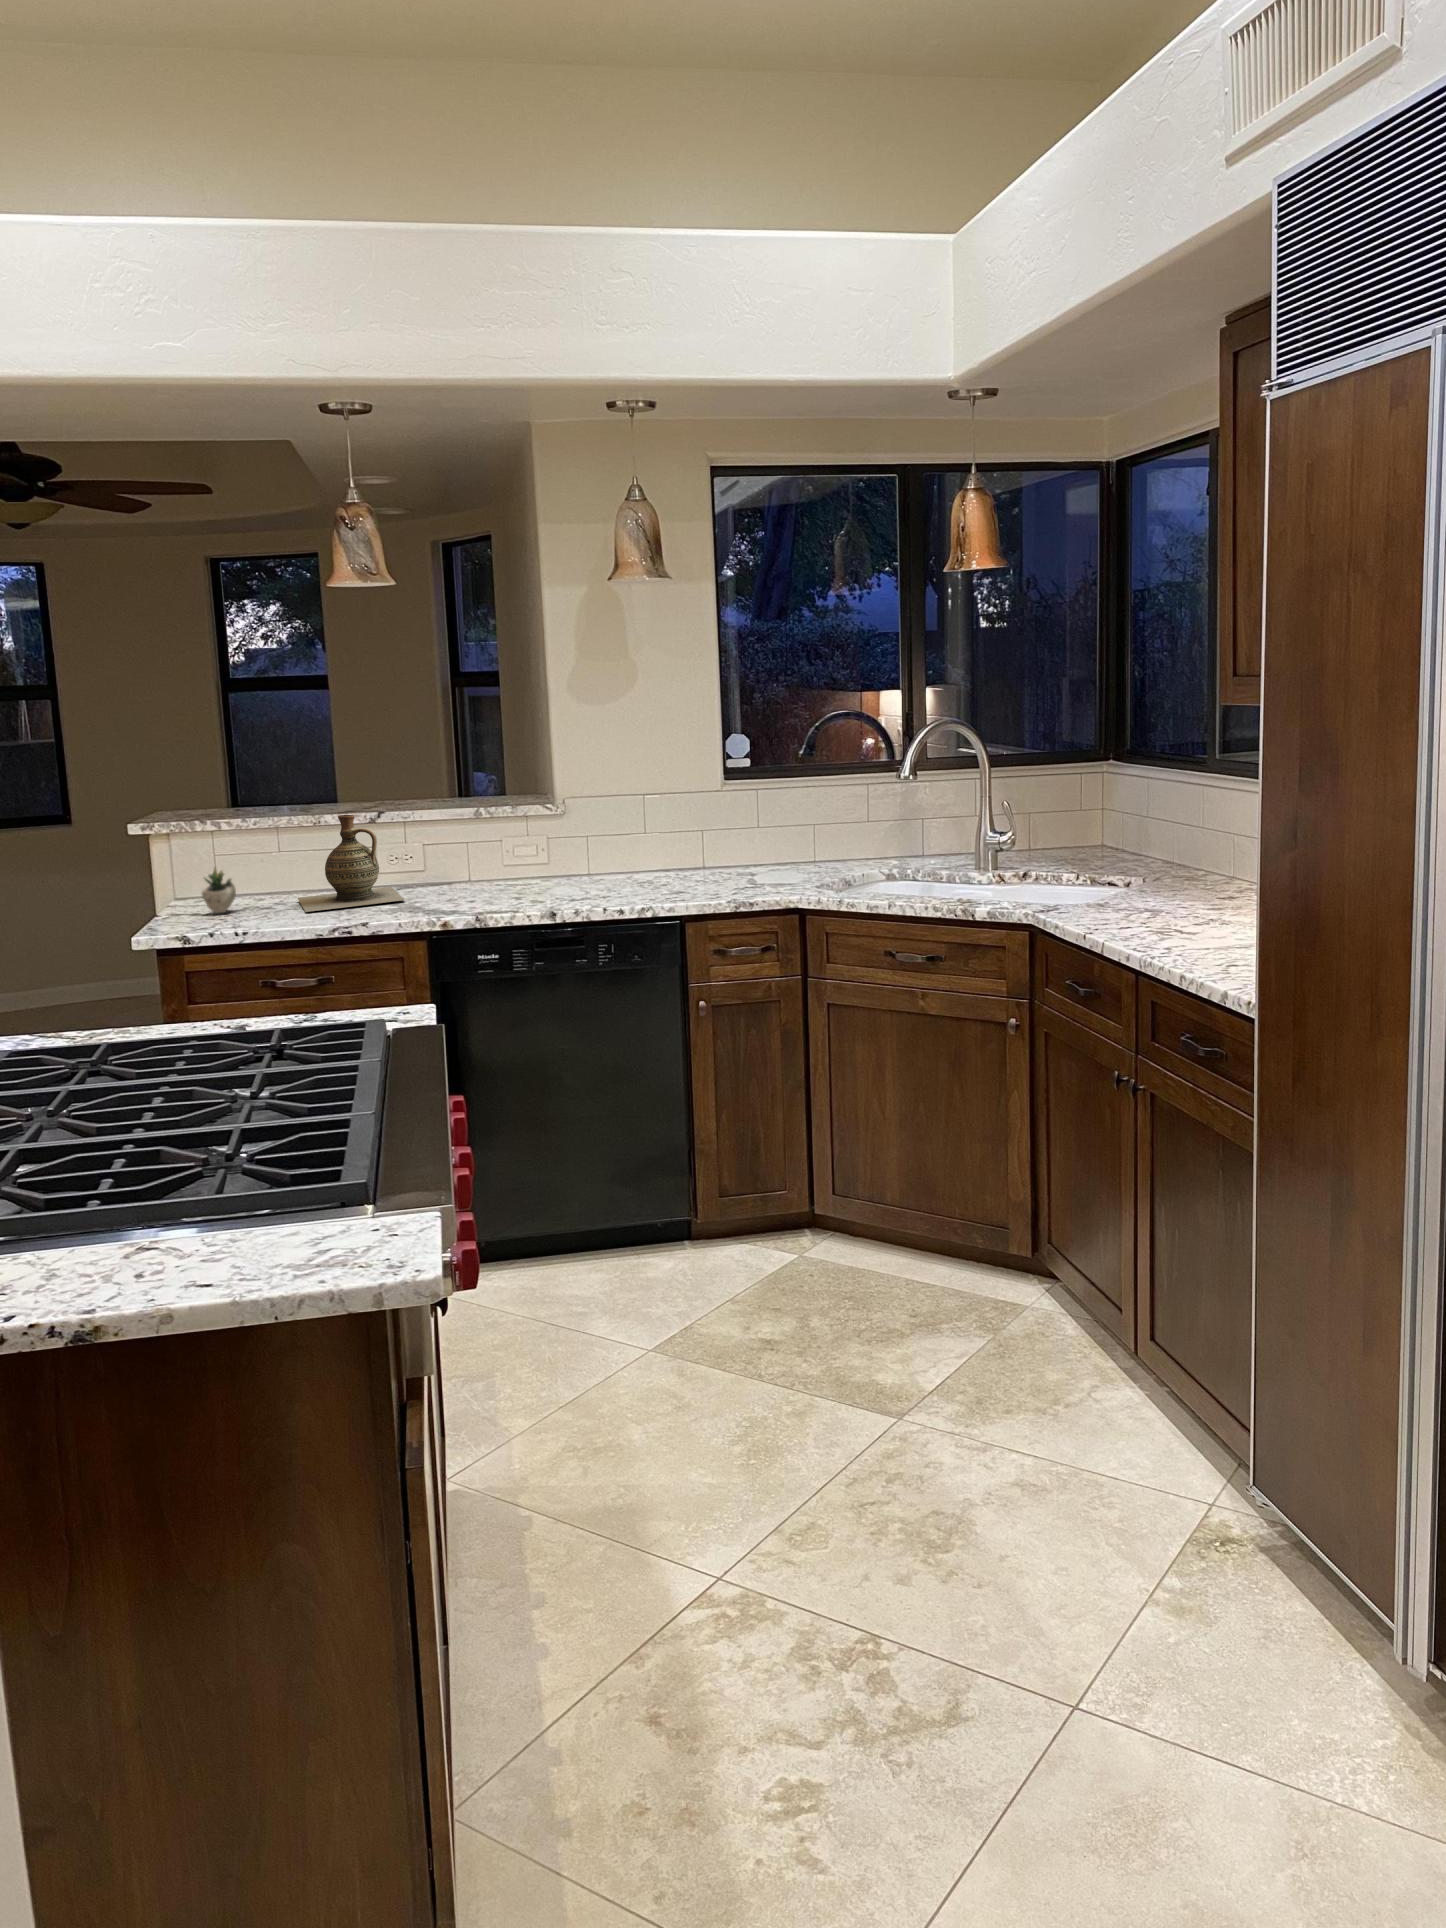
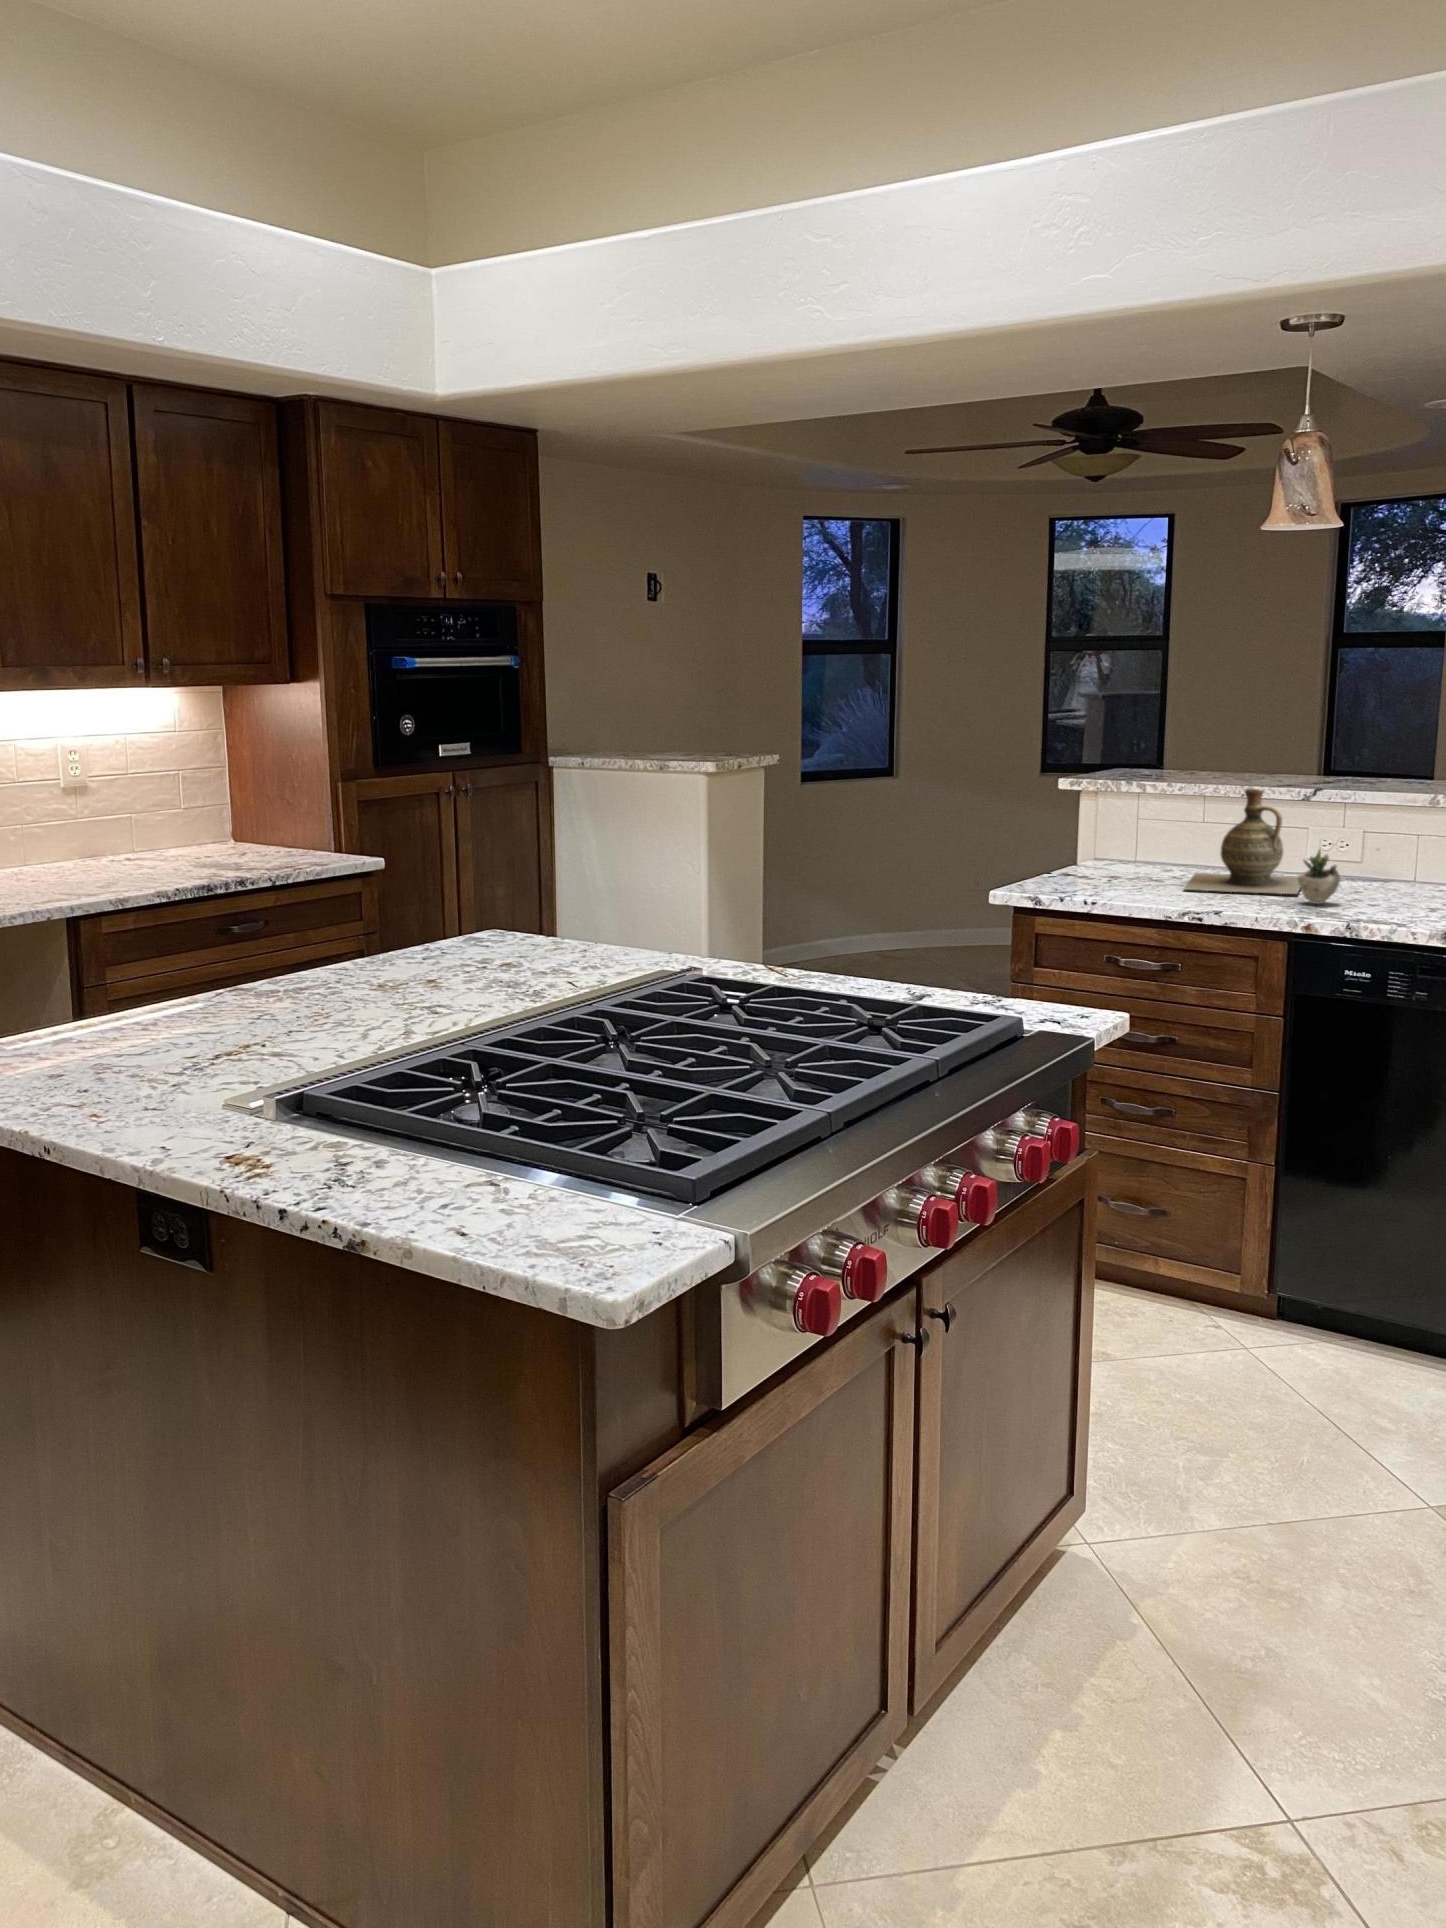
succulent plant: present [201,868,236,913] -> present [1298,850,1340,904]

